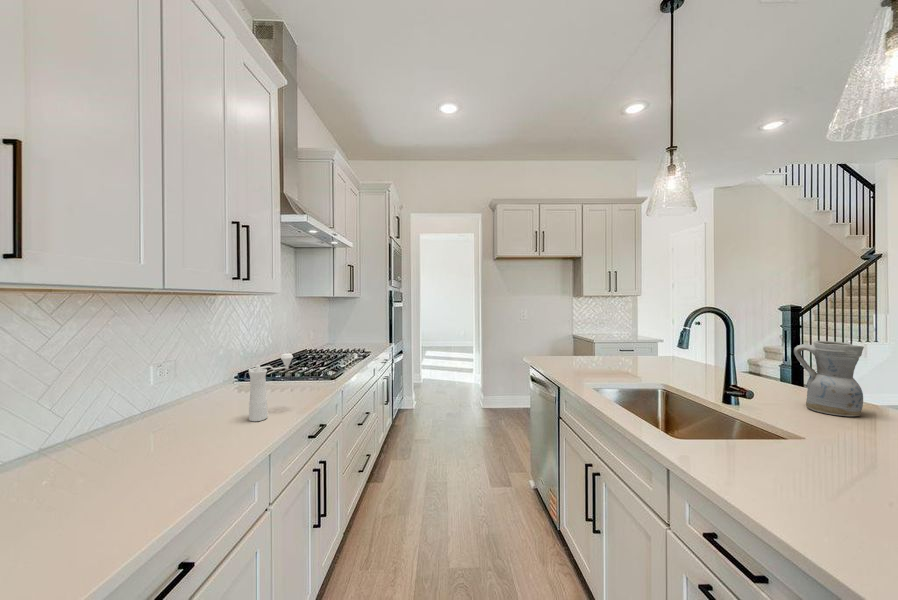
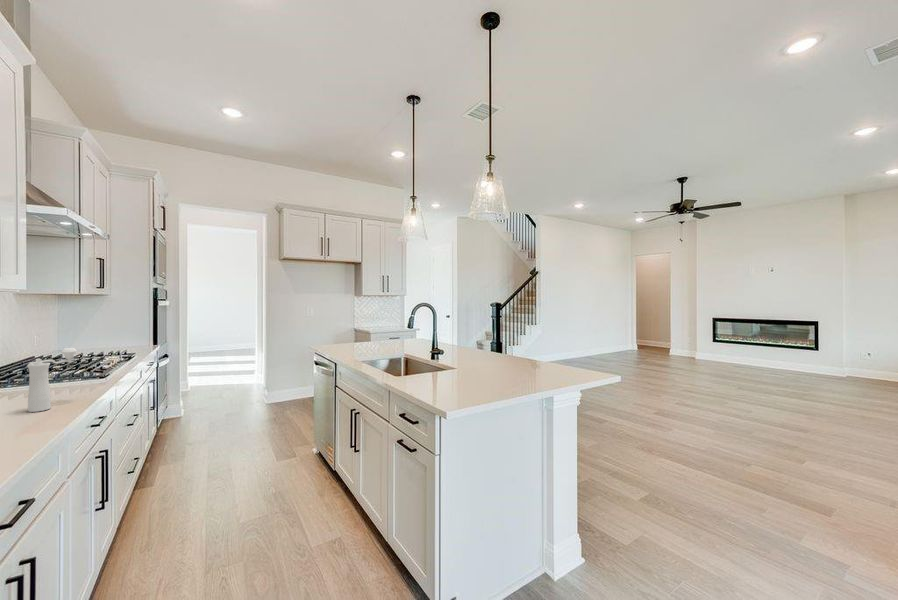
ceramic pitcher: present [794,341,864,416] -> none [464,321,489,359]

